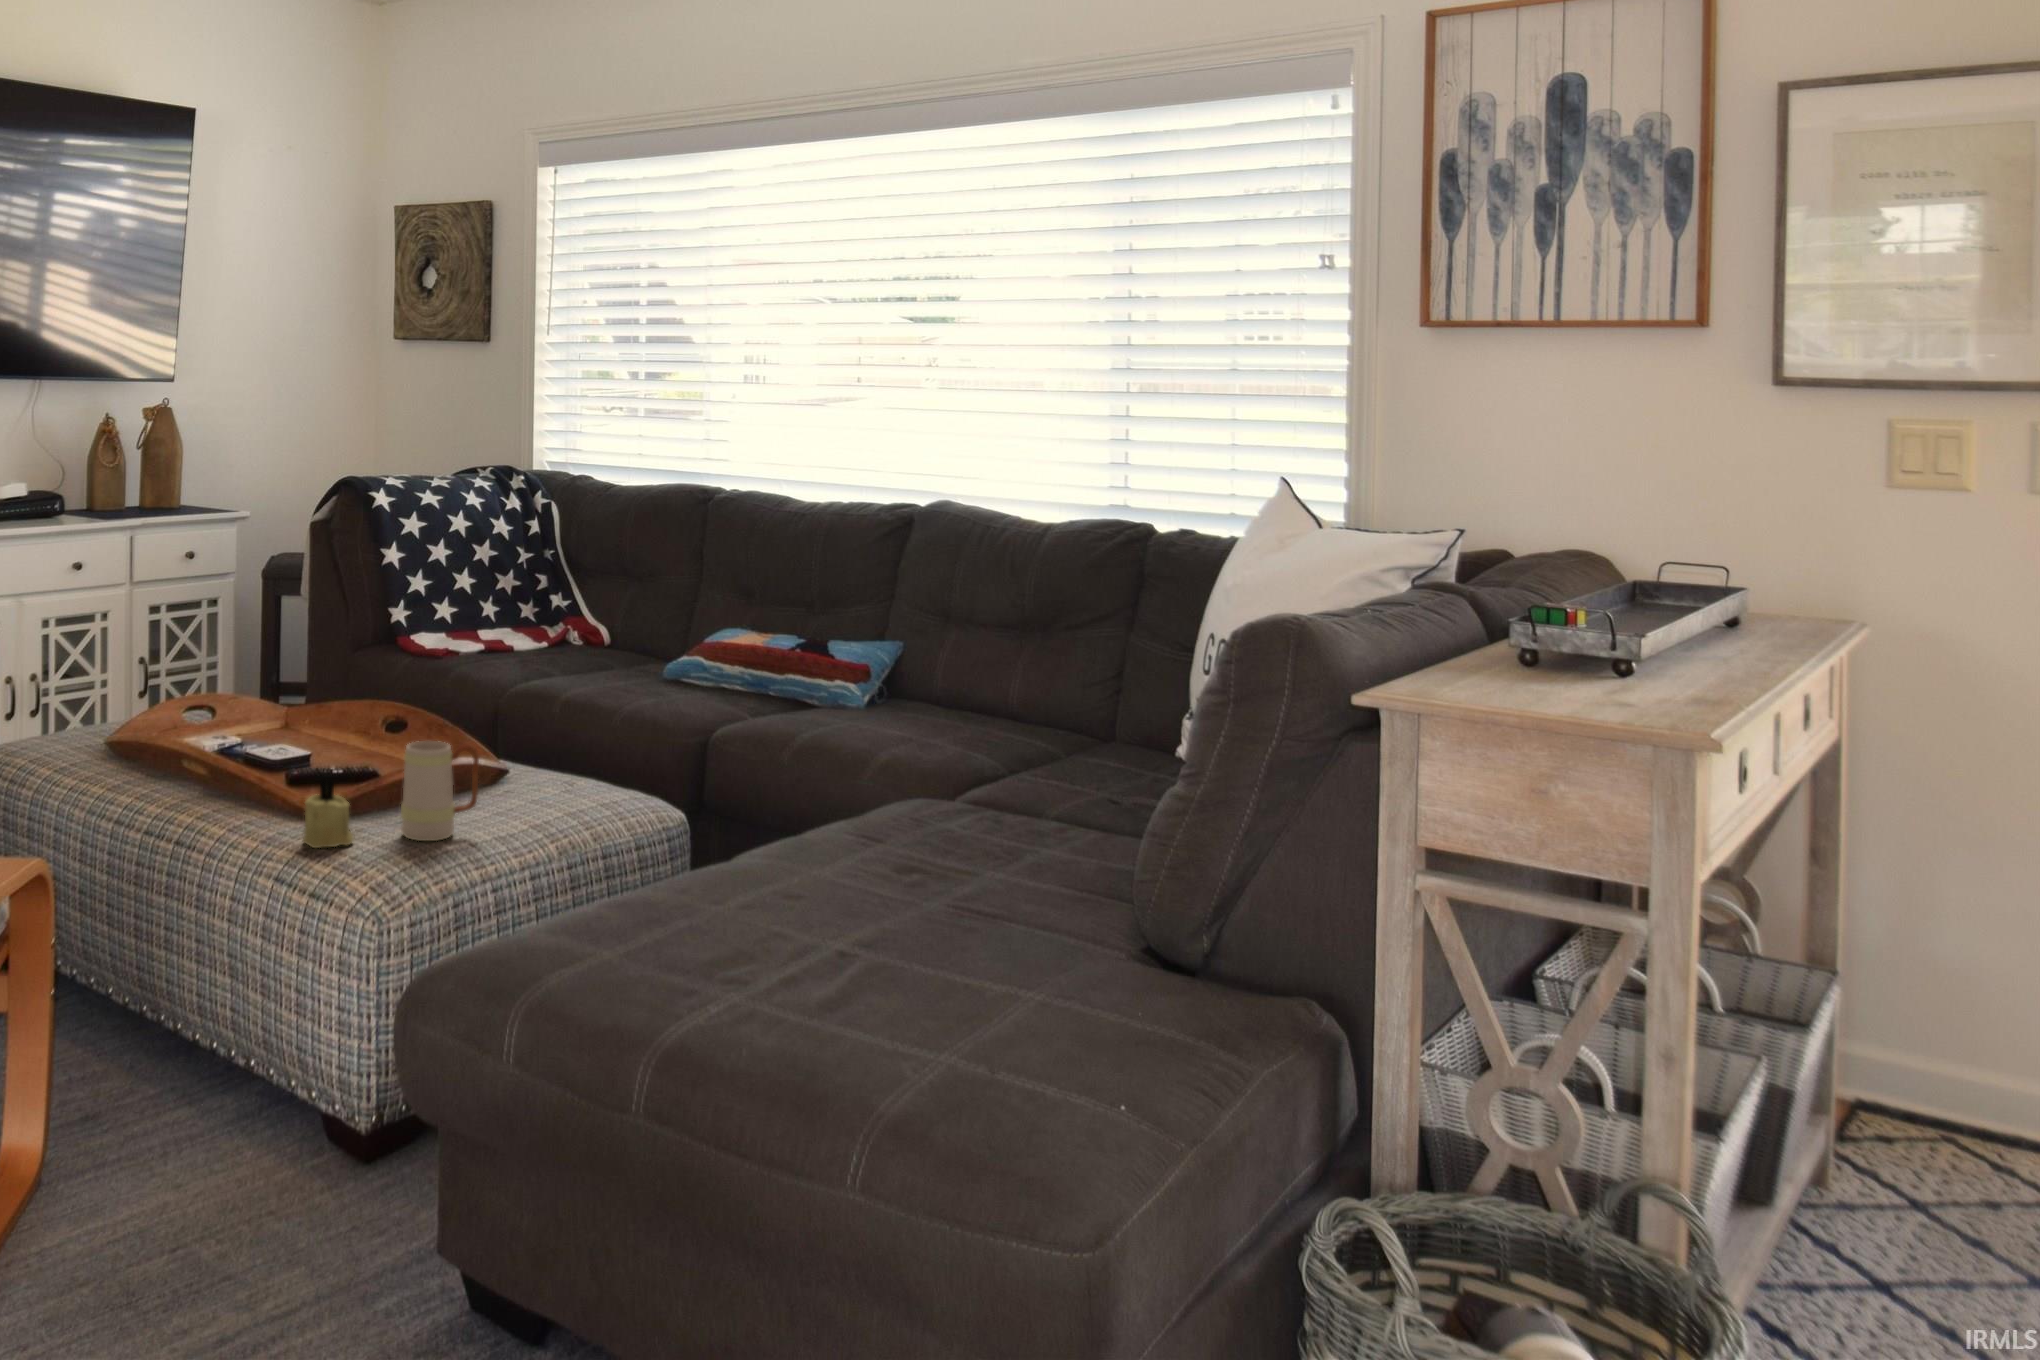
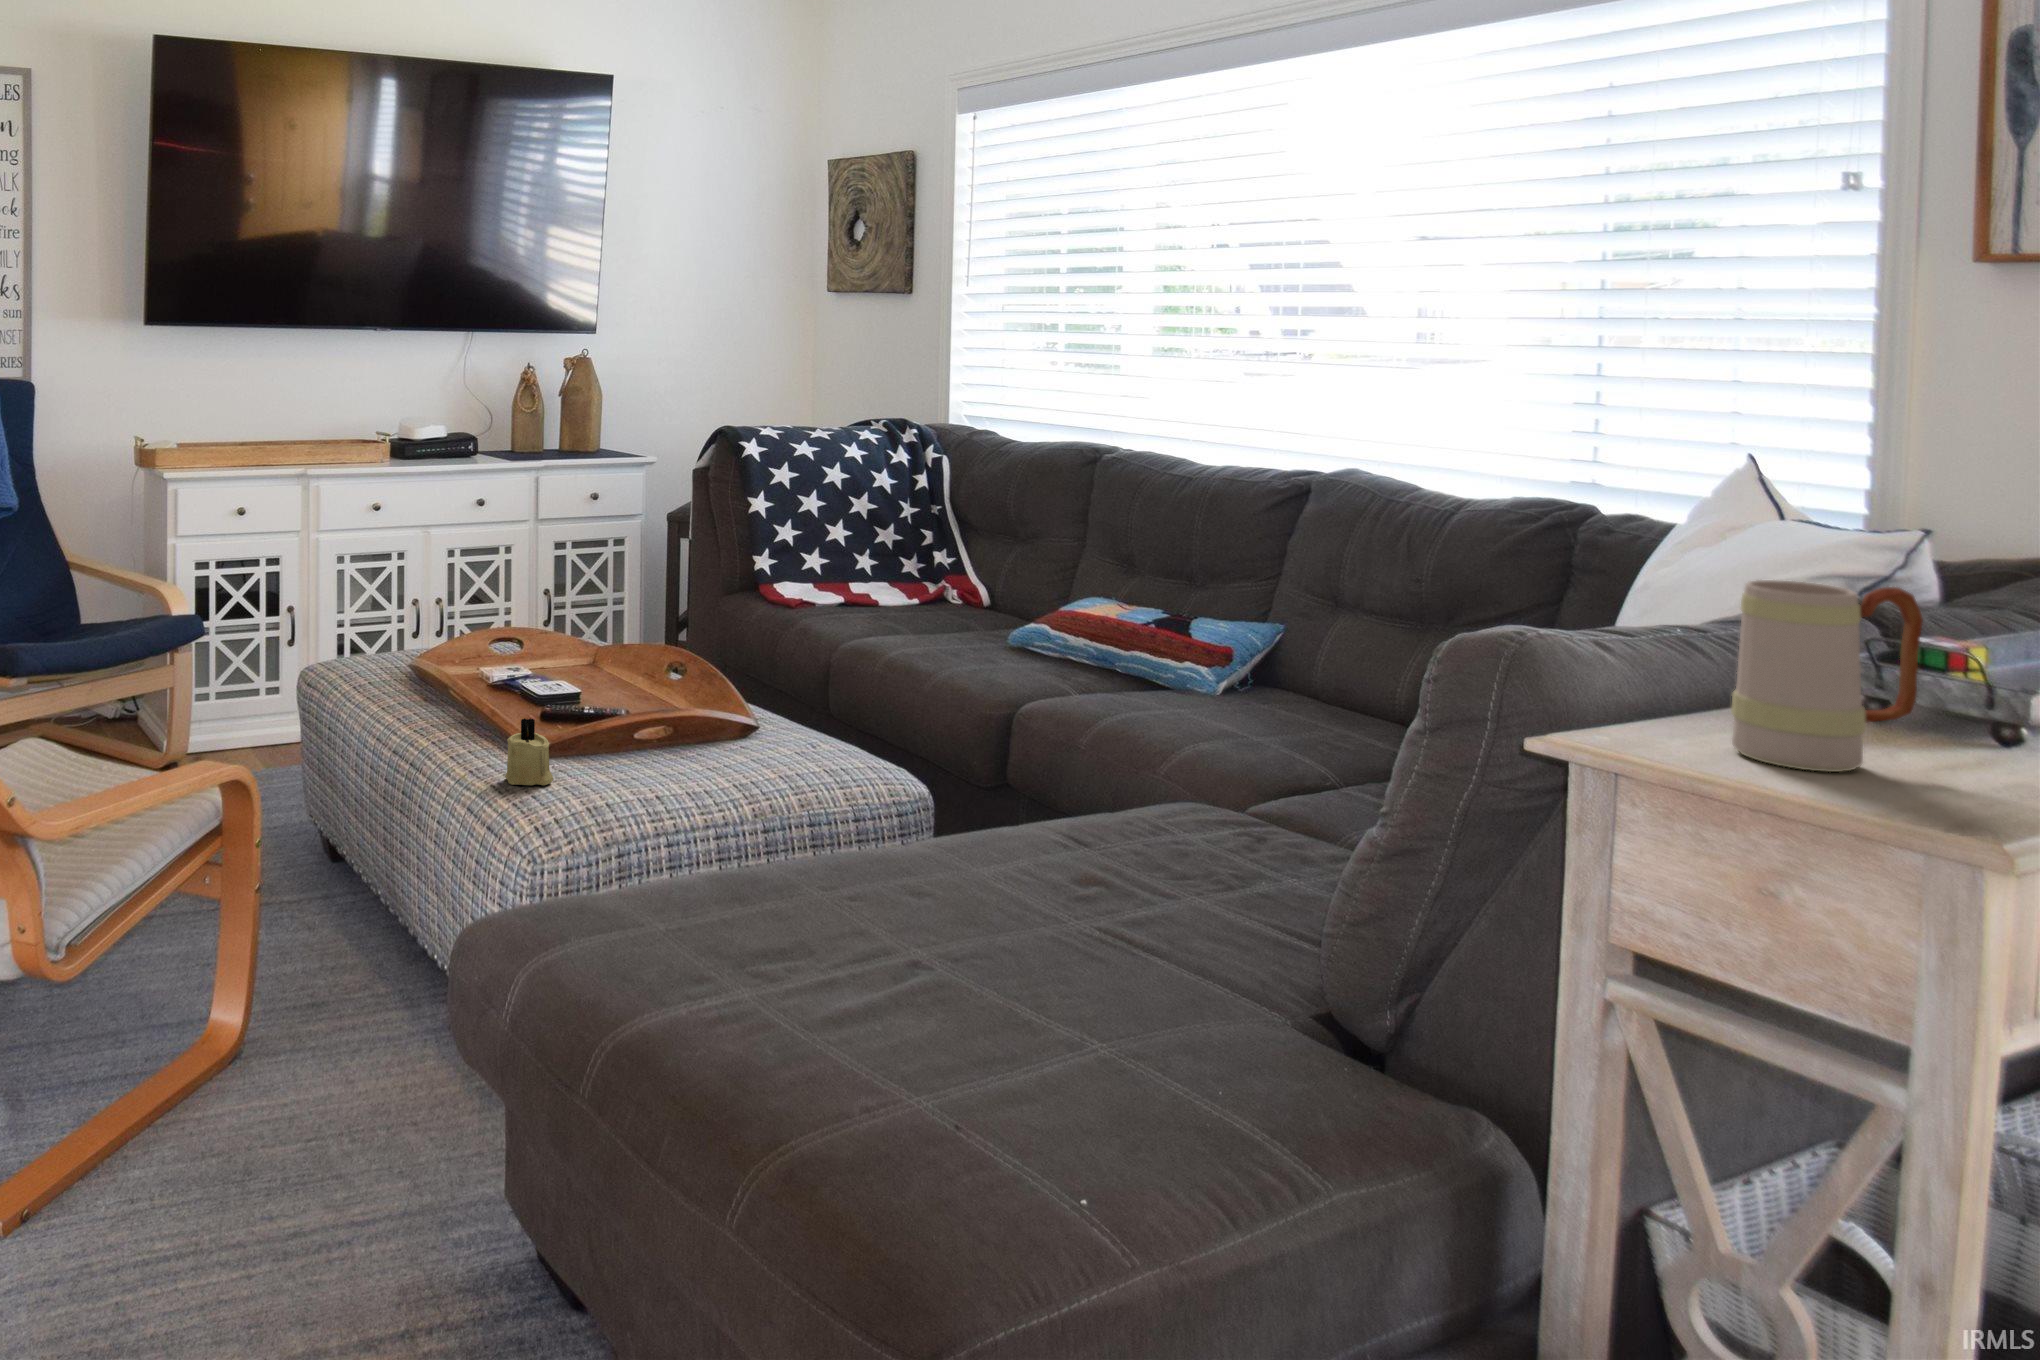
mug: present [401,741,479,841] -> present [1731,580,1923,772]

